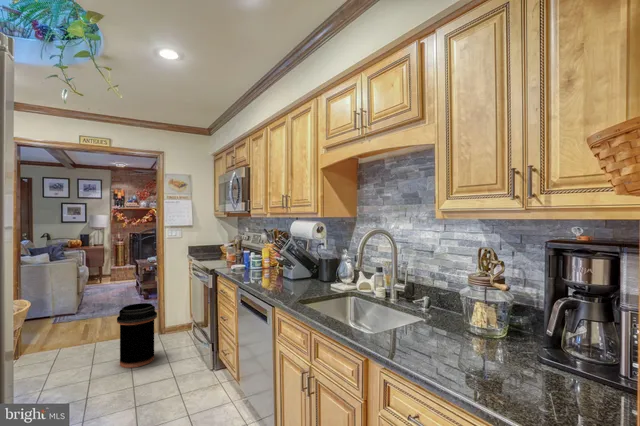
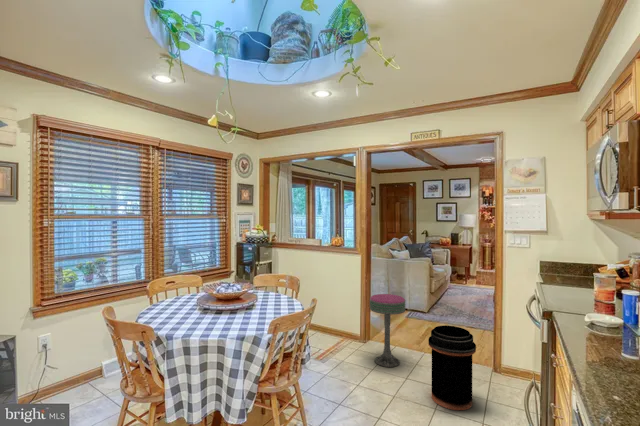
bar stool: none [37,294,81,367] -> present [370,294,405,367]

